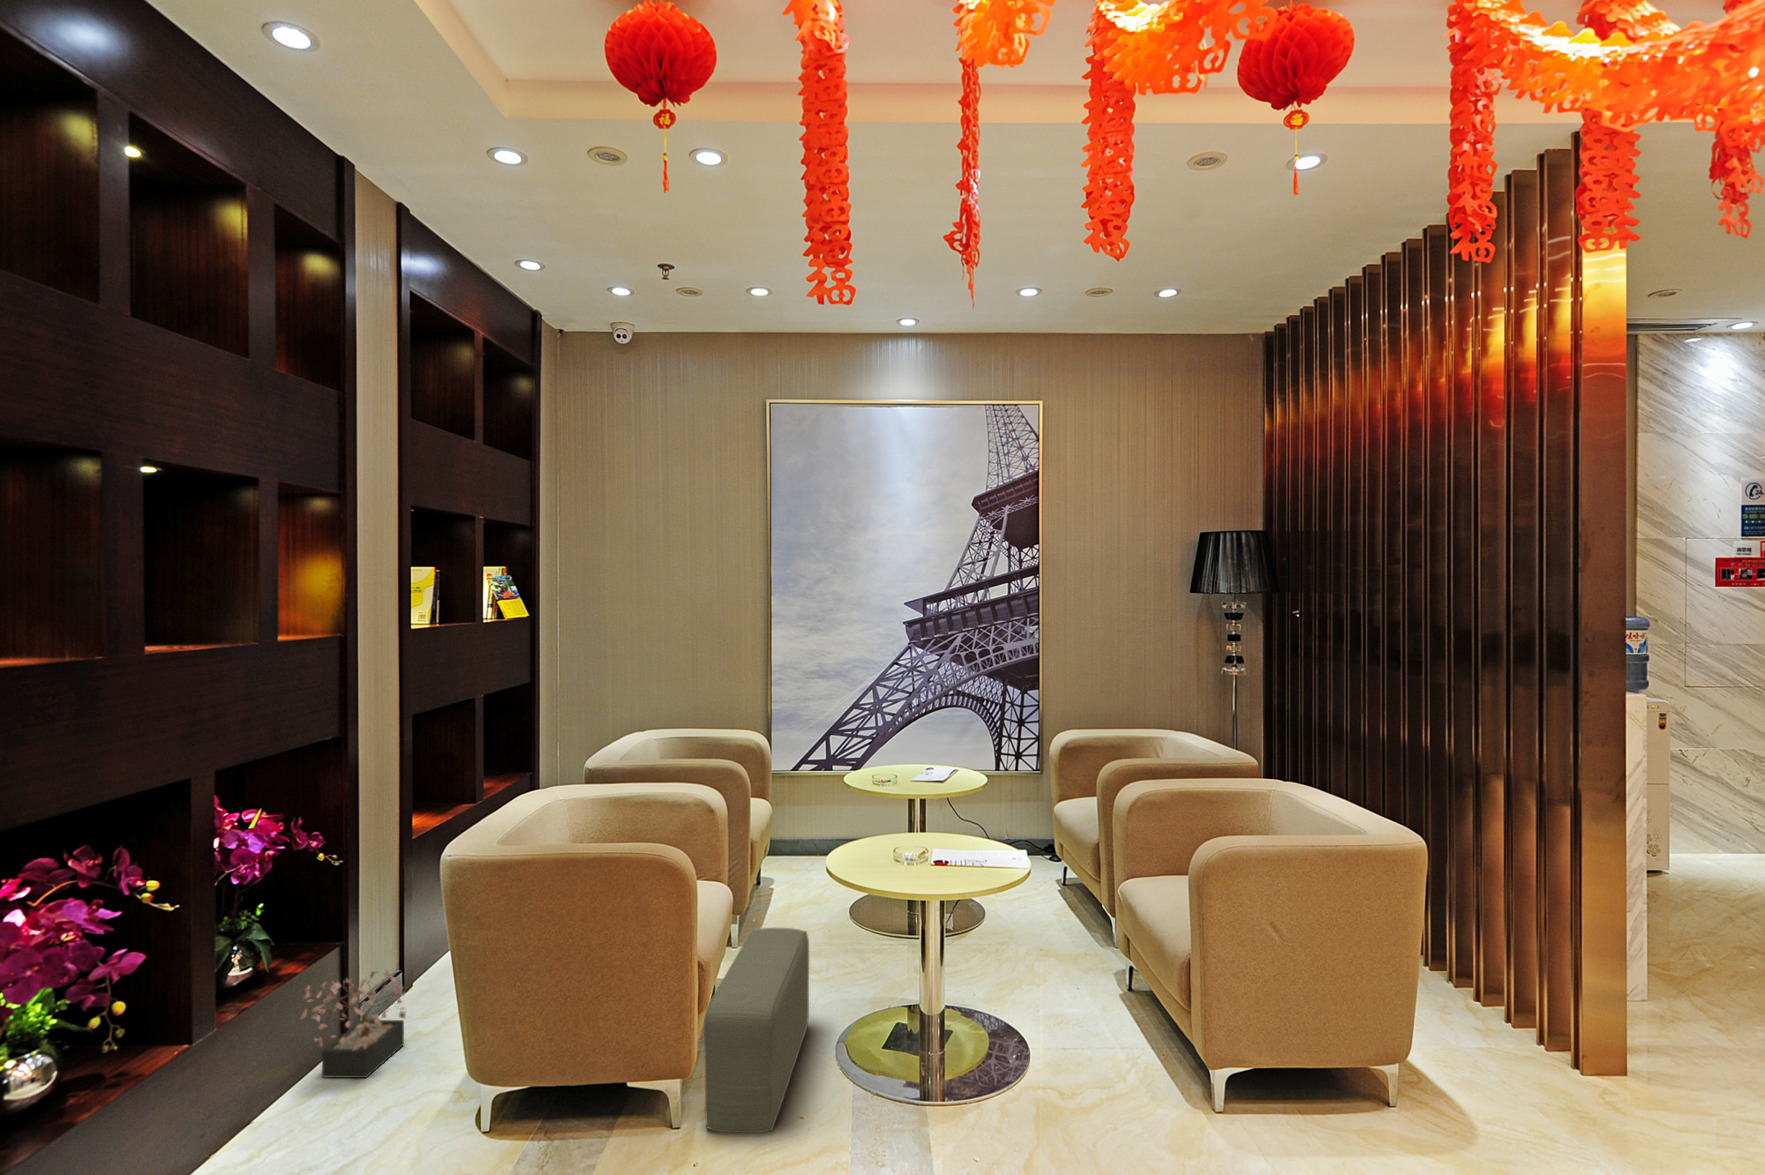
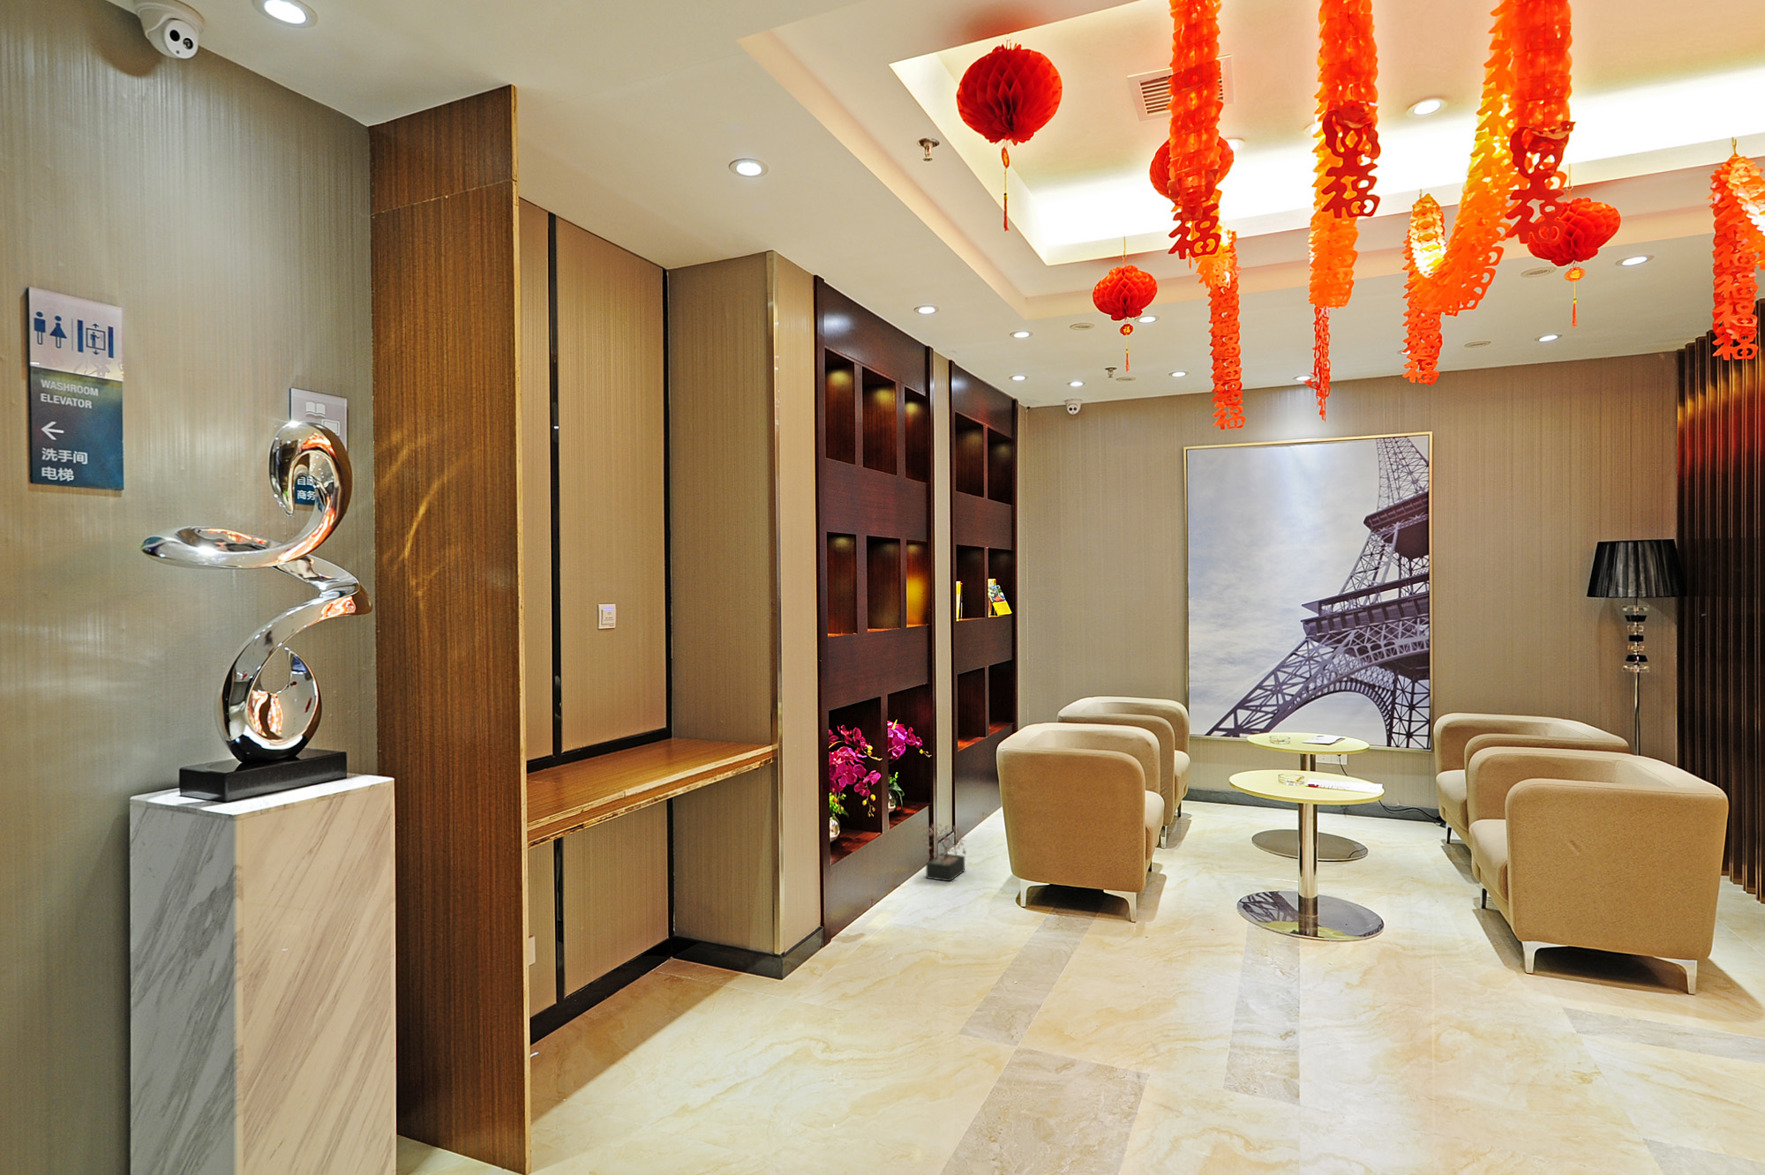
pouf: present [704,928,809,1133] -> none [1151,825,1219,934]

